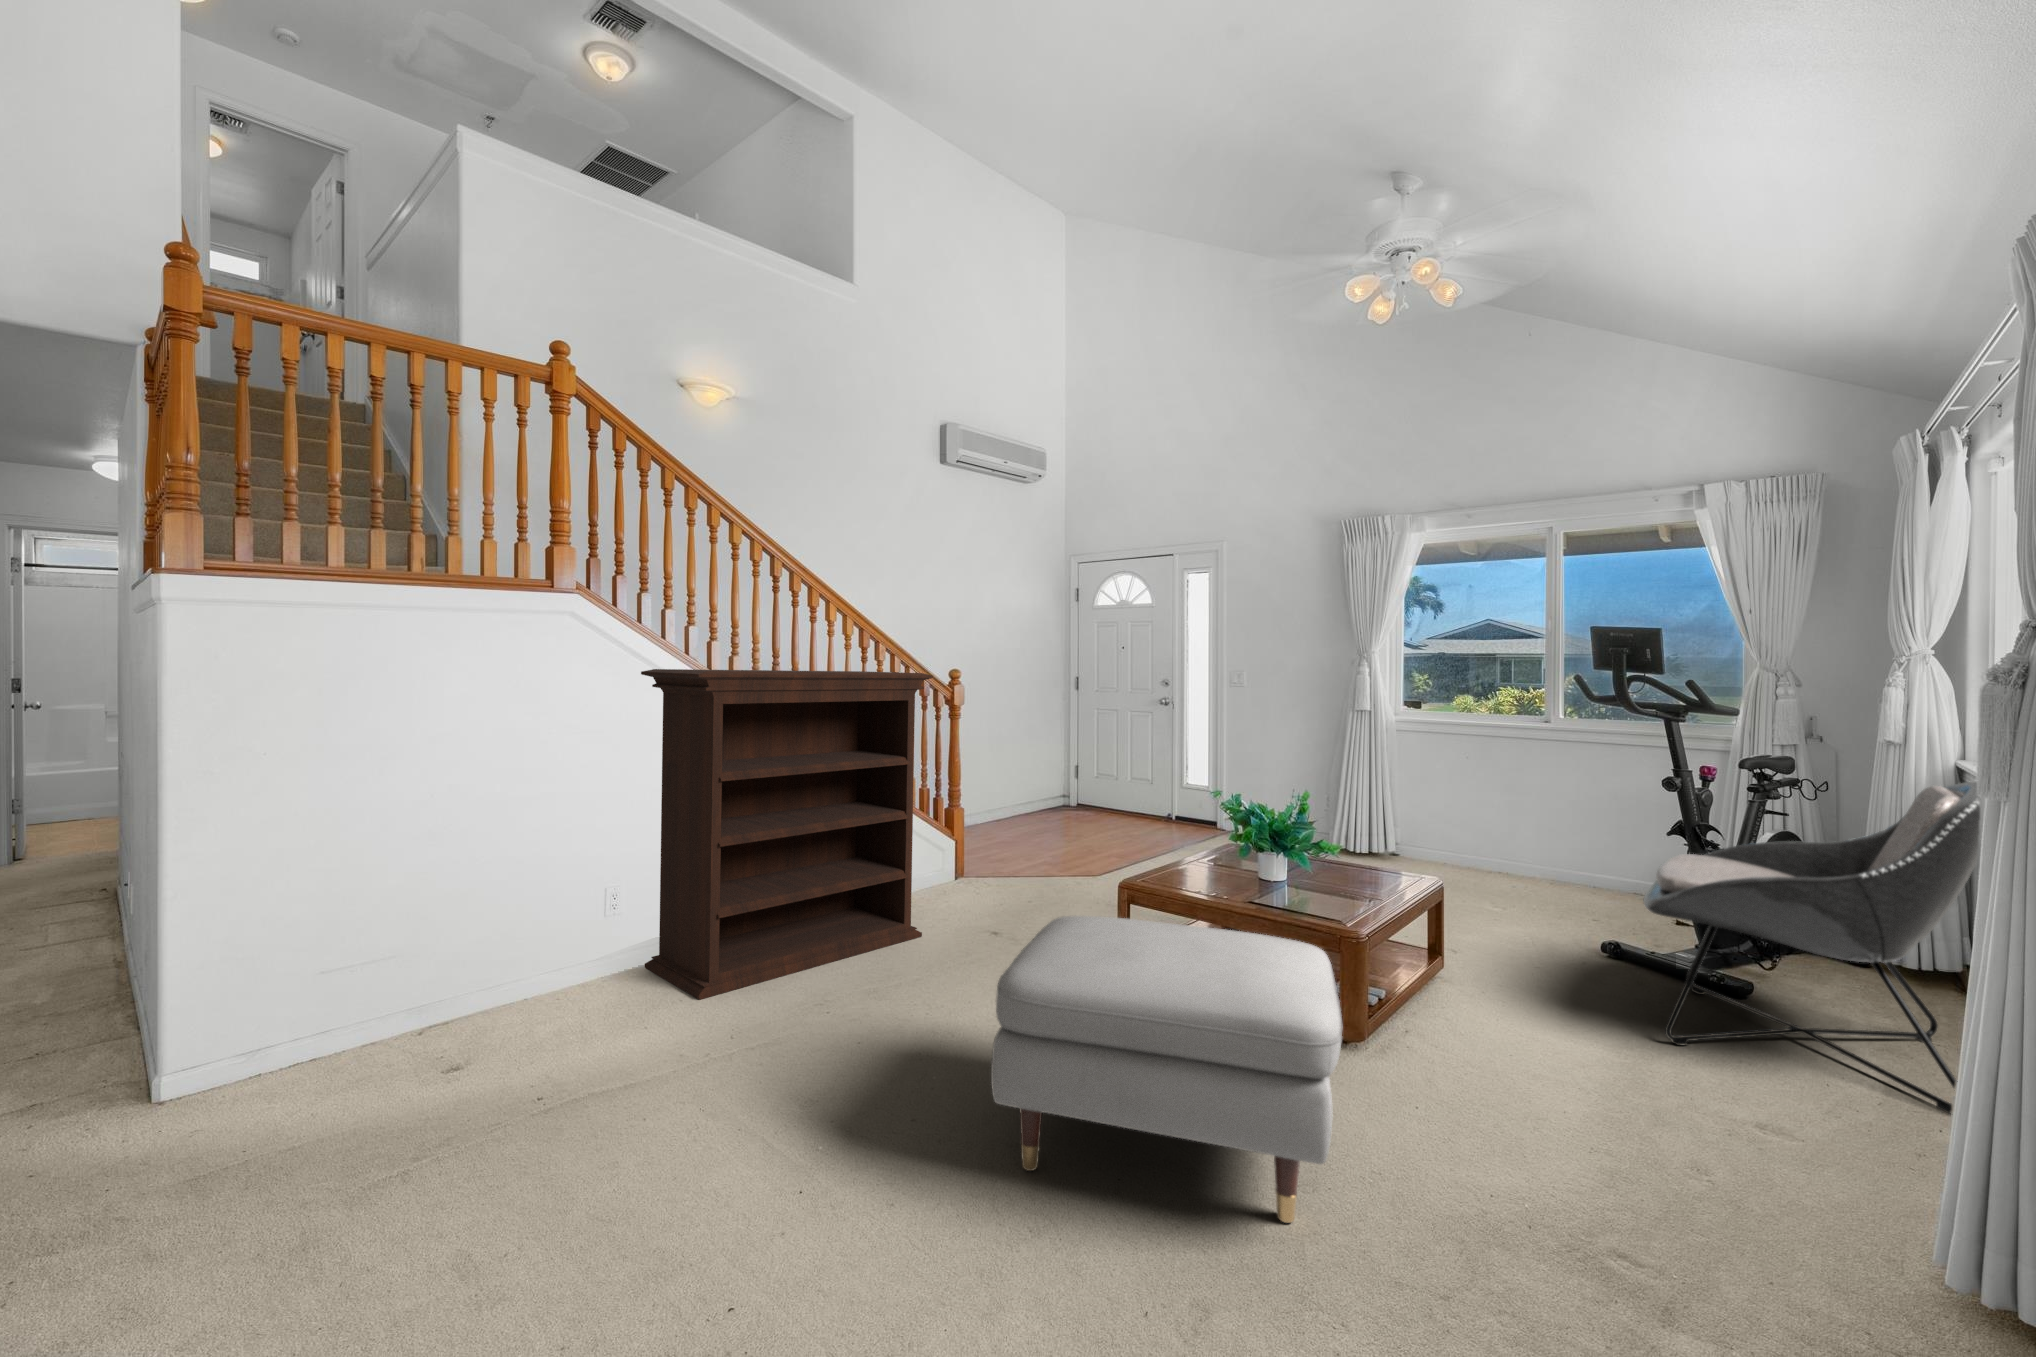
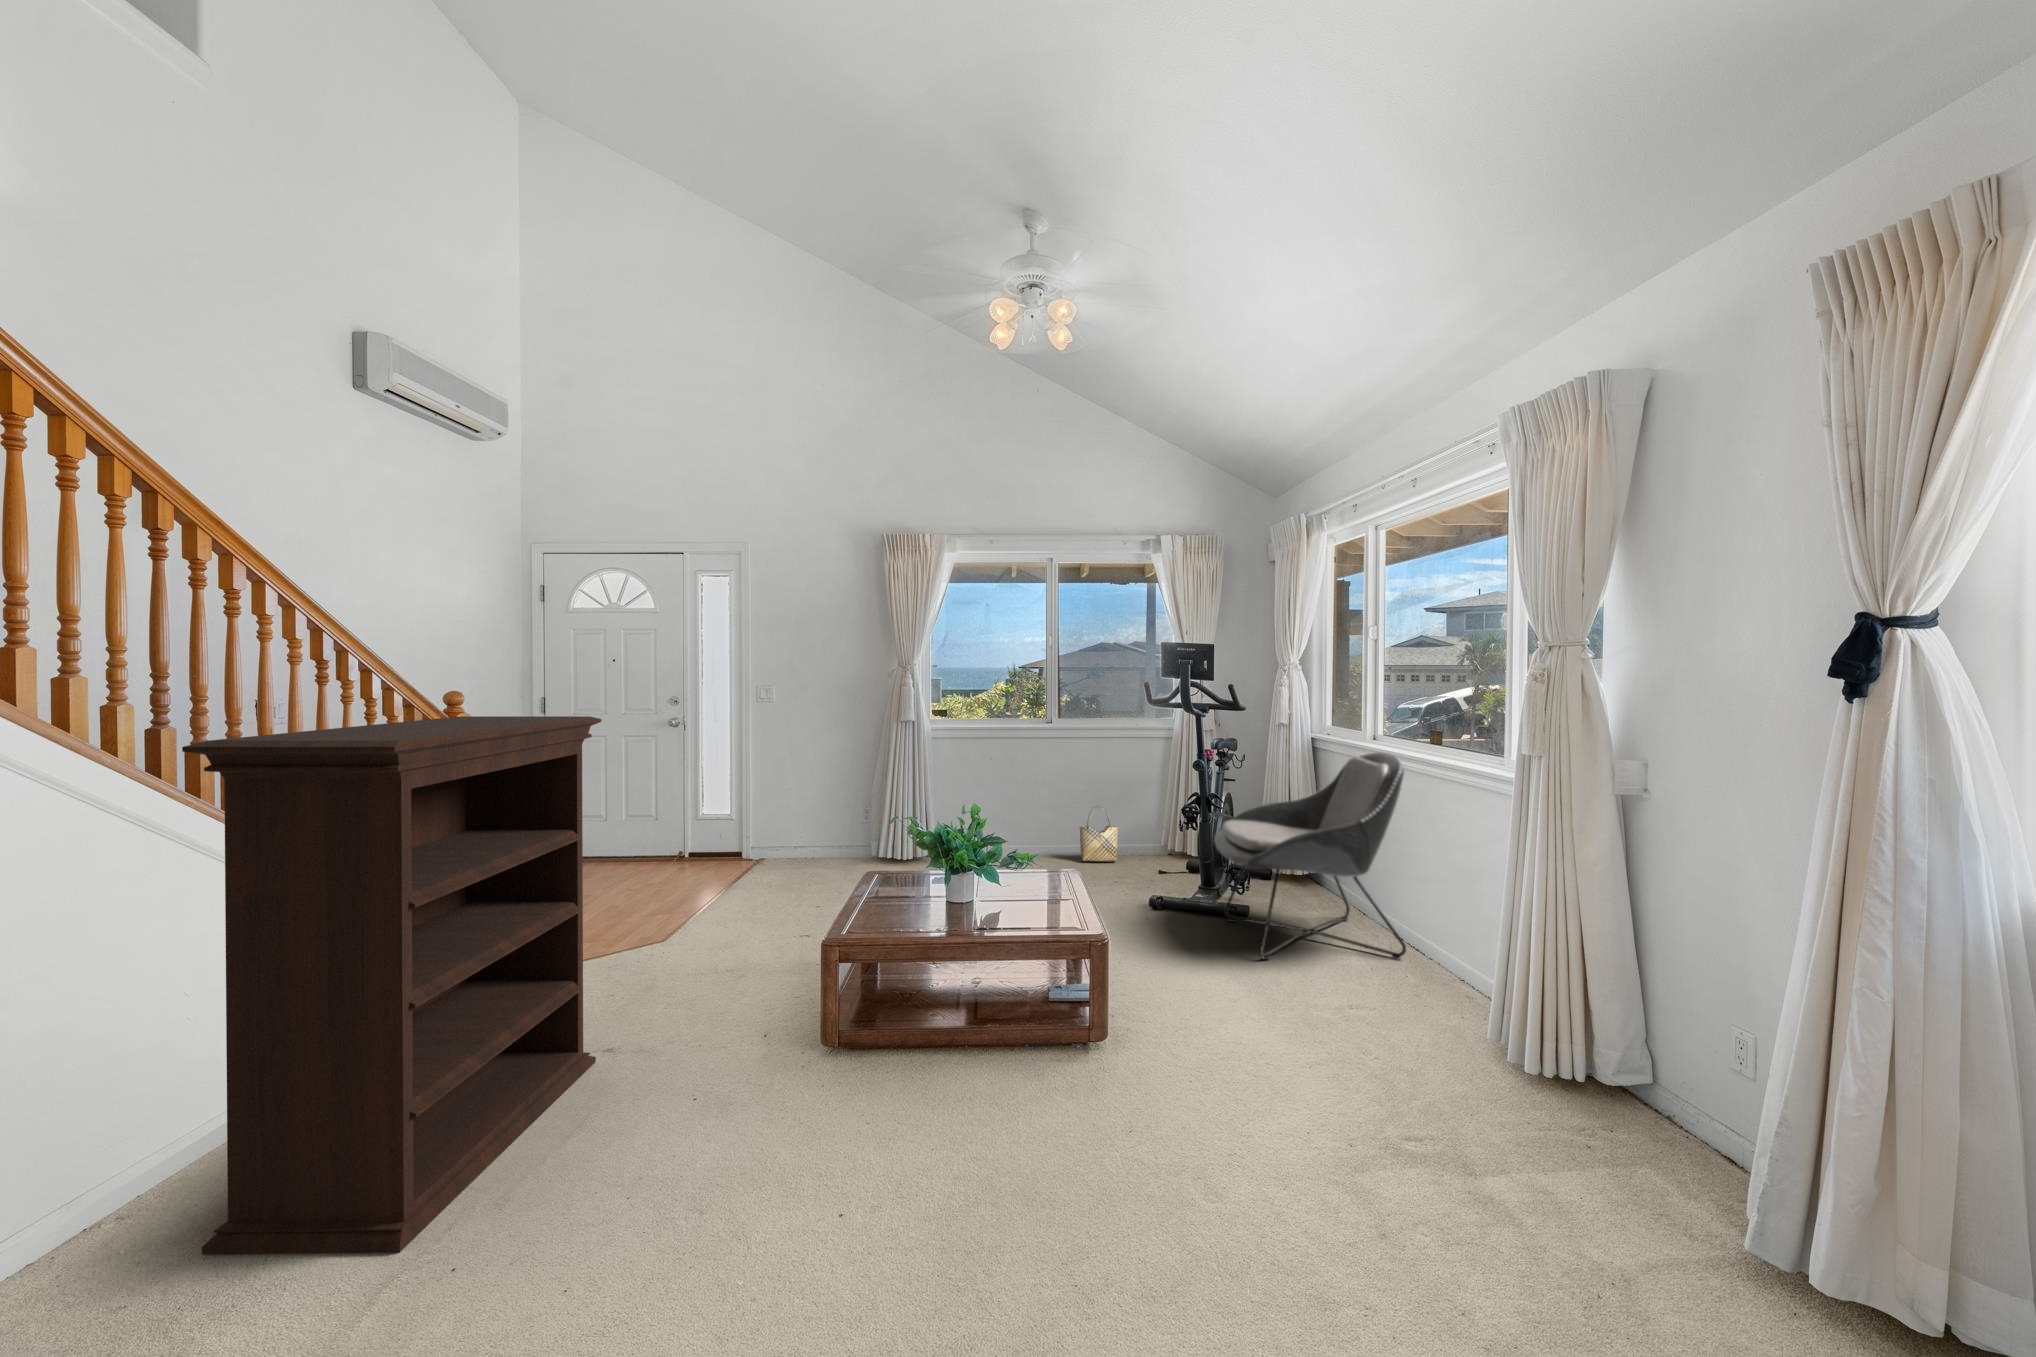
woven basket: none [1572,826,1632,897] -> present [1079,806,1119,862]
ottoman: present [991,916,1342,1223] -> none [952,943,1300,1228]

